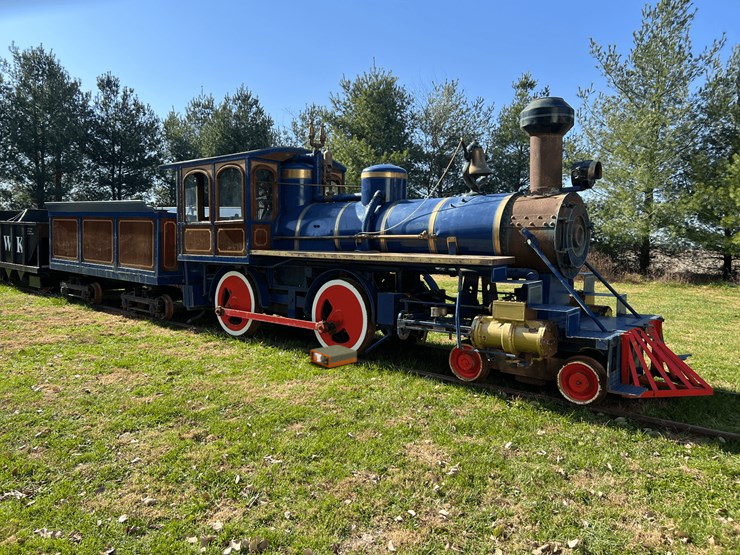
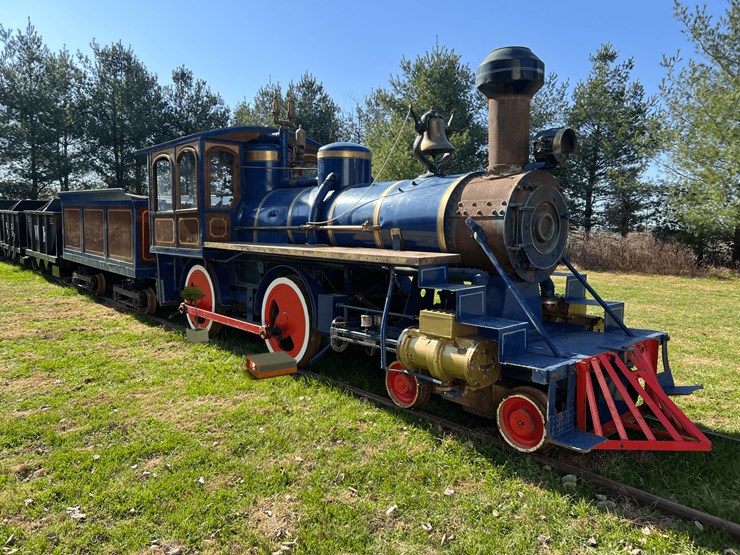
potted tree: none [225,290,250,344] -> present [182,286,209,344]

